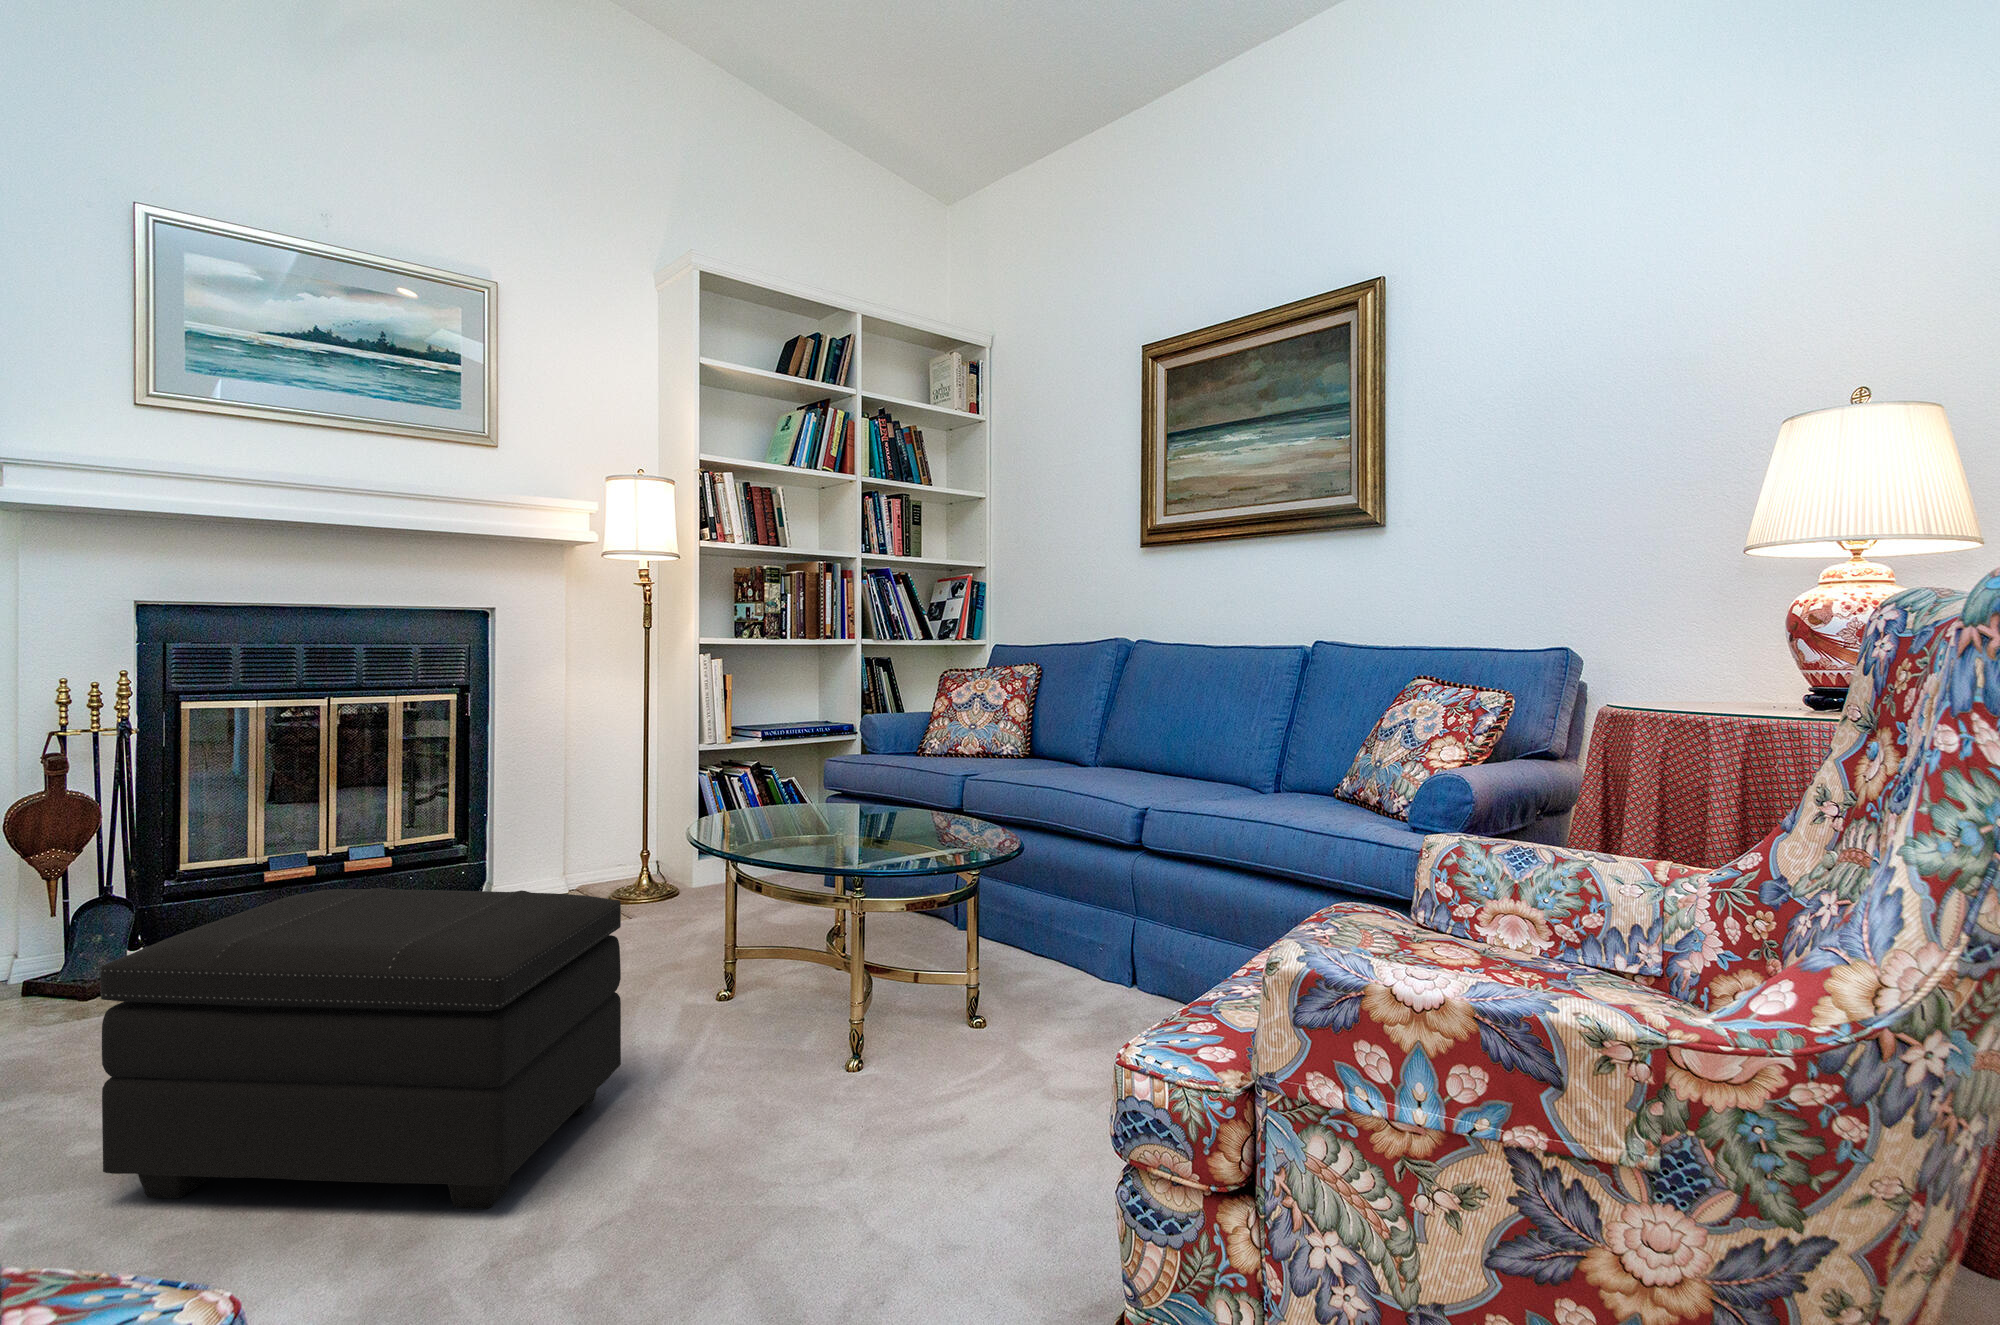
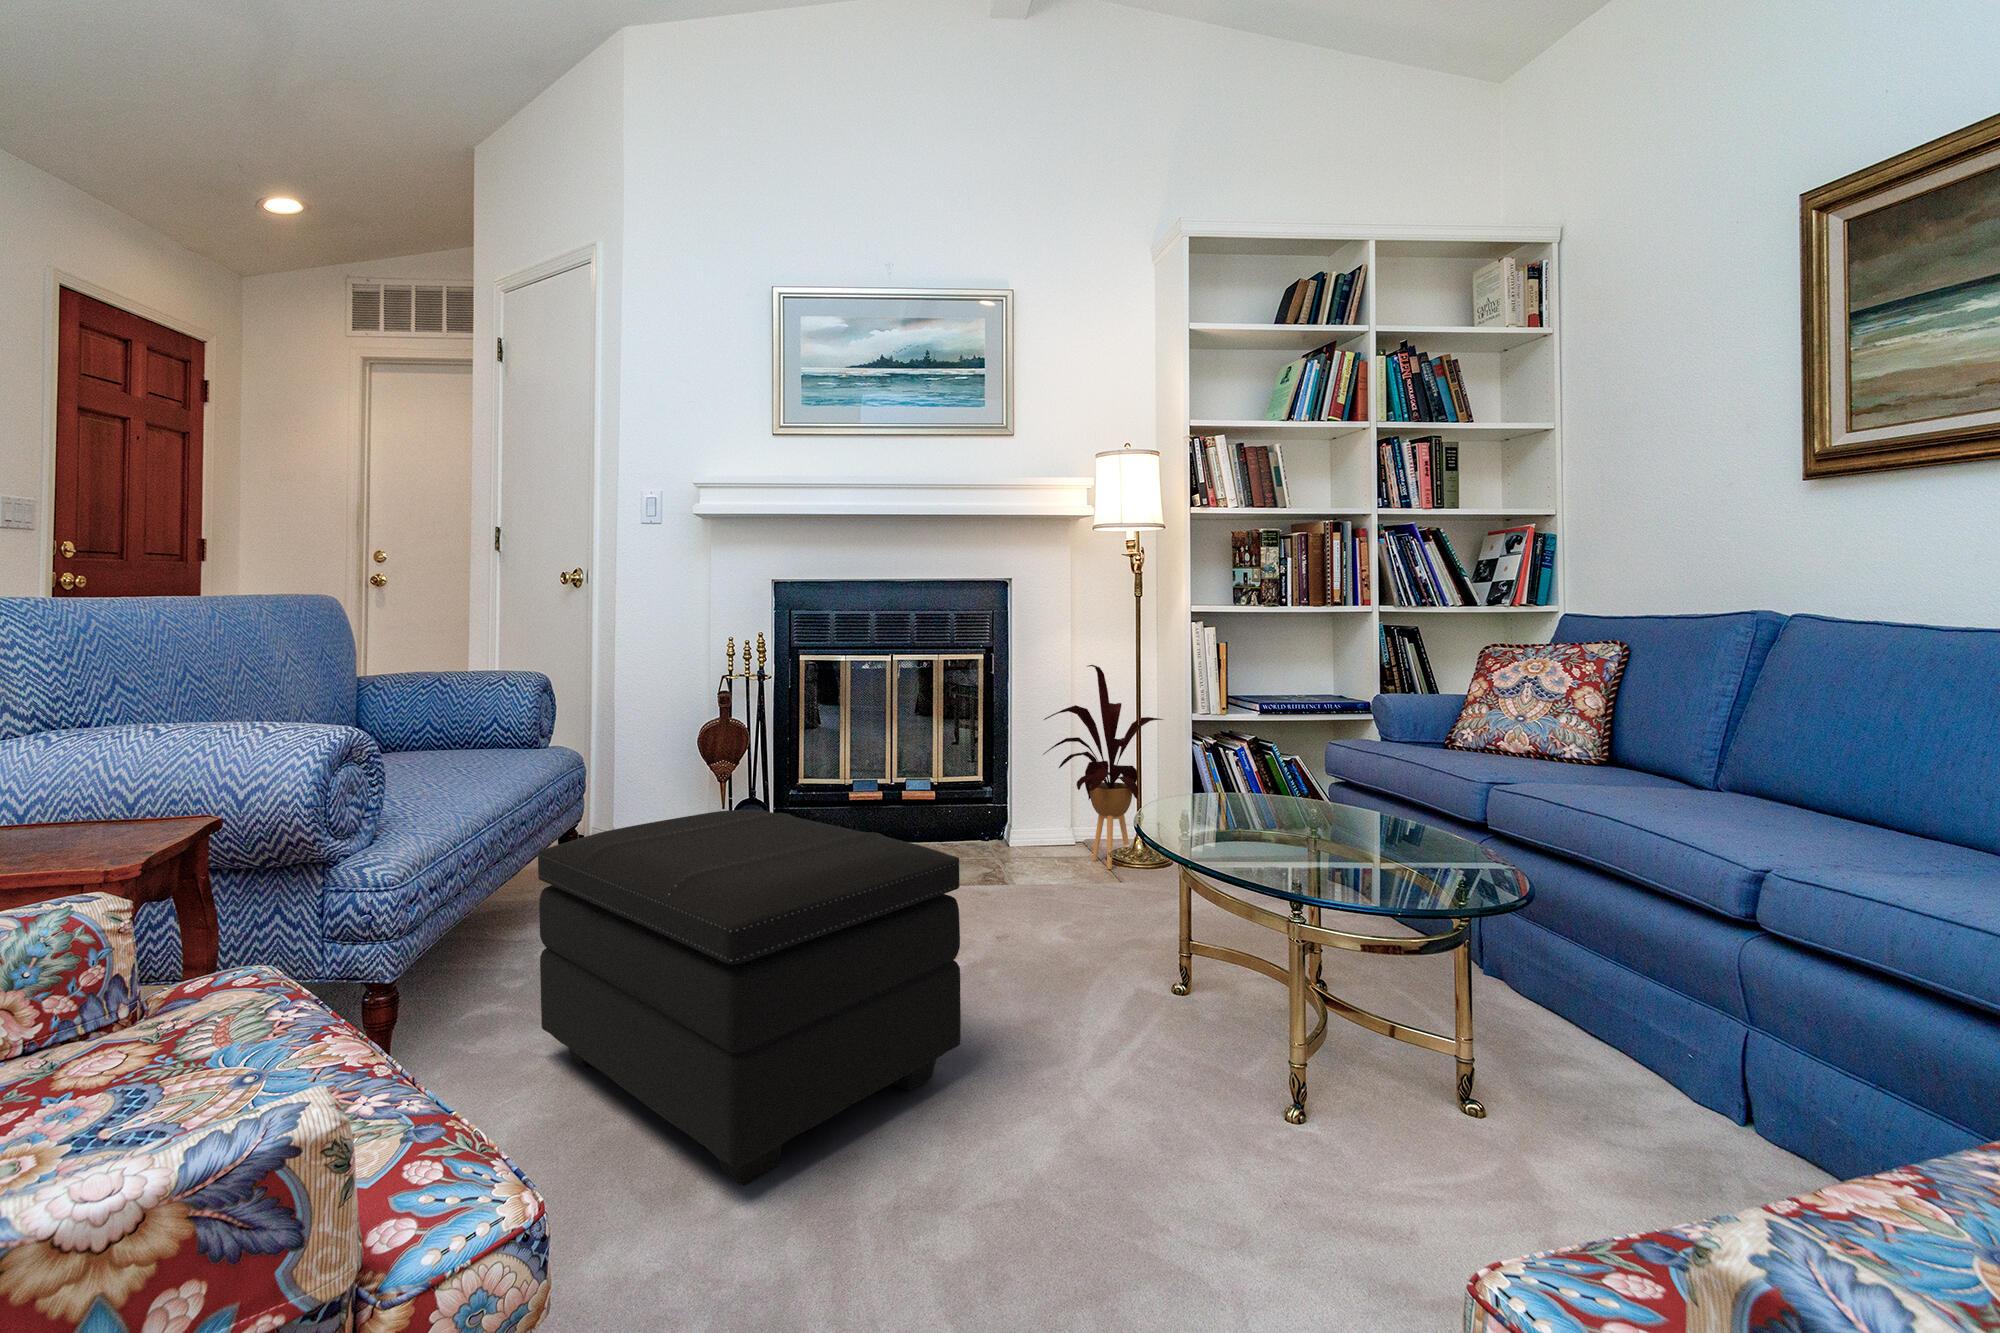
house plant: none [546,703,675,912] -> present [1043,665,1163,869]

